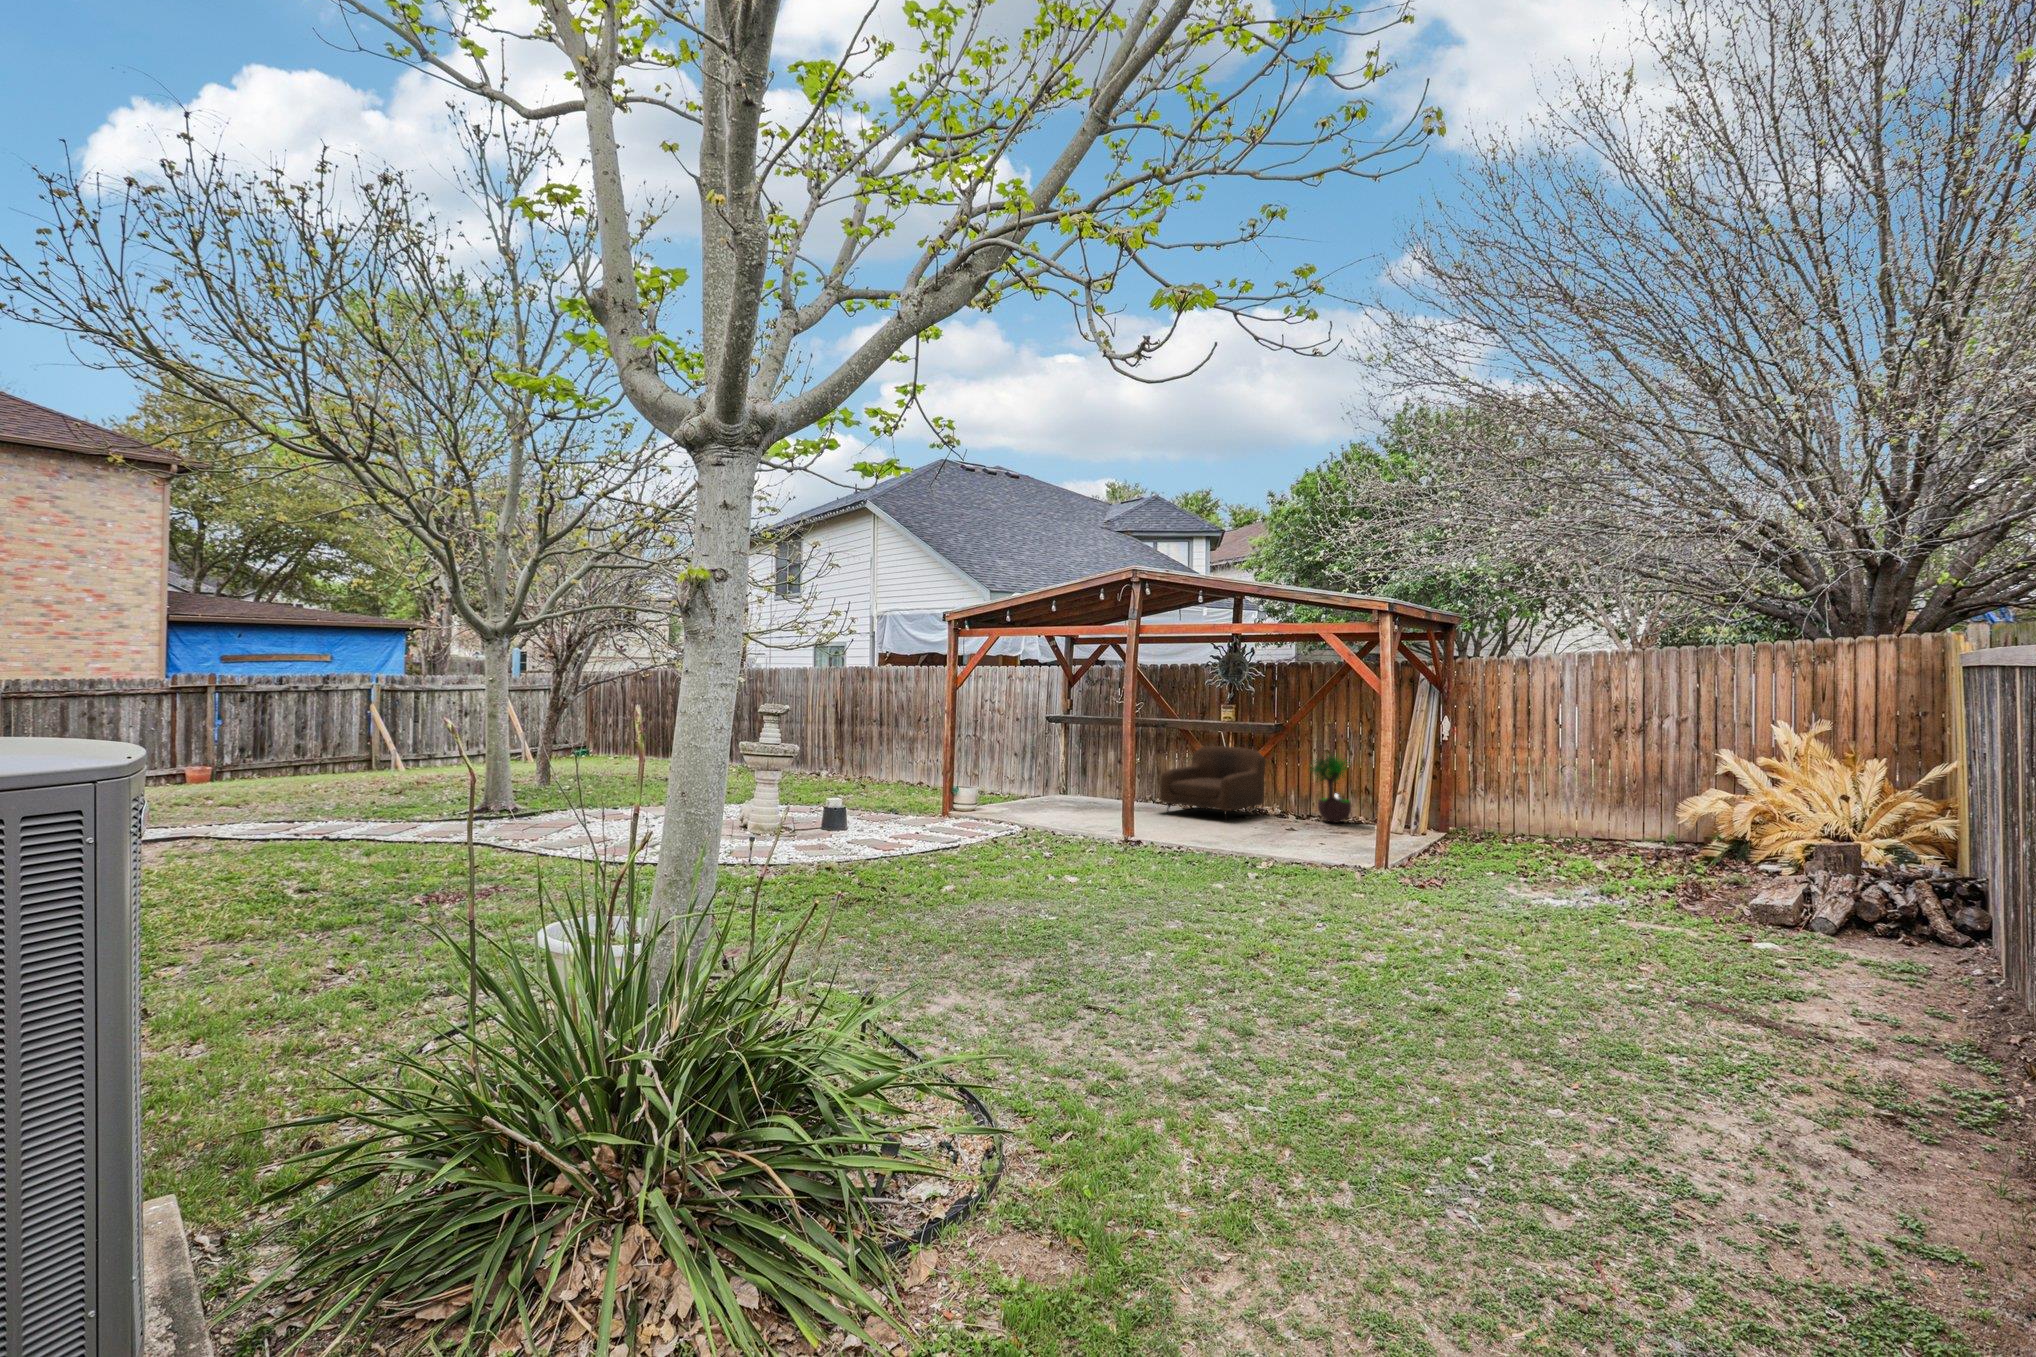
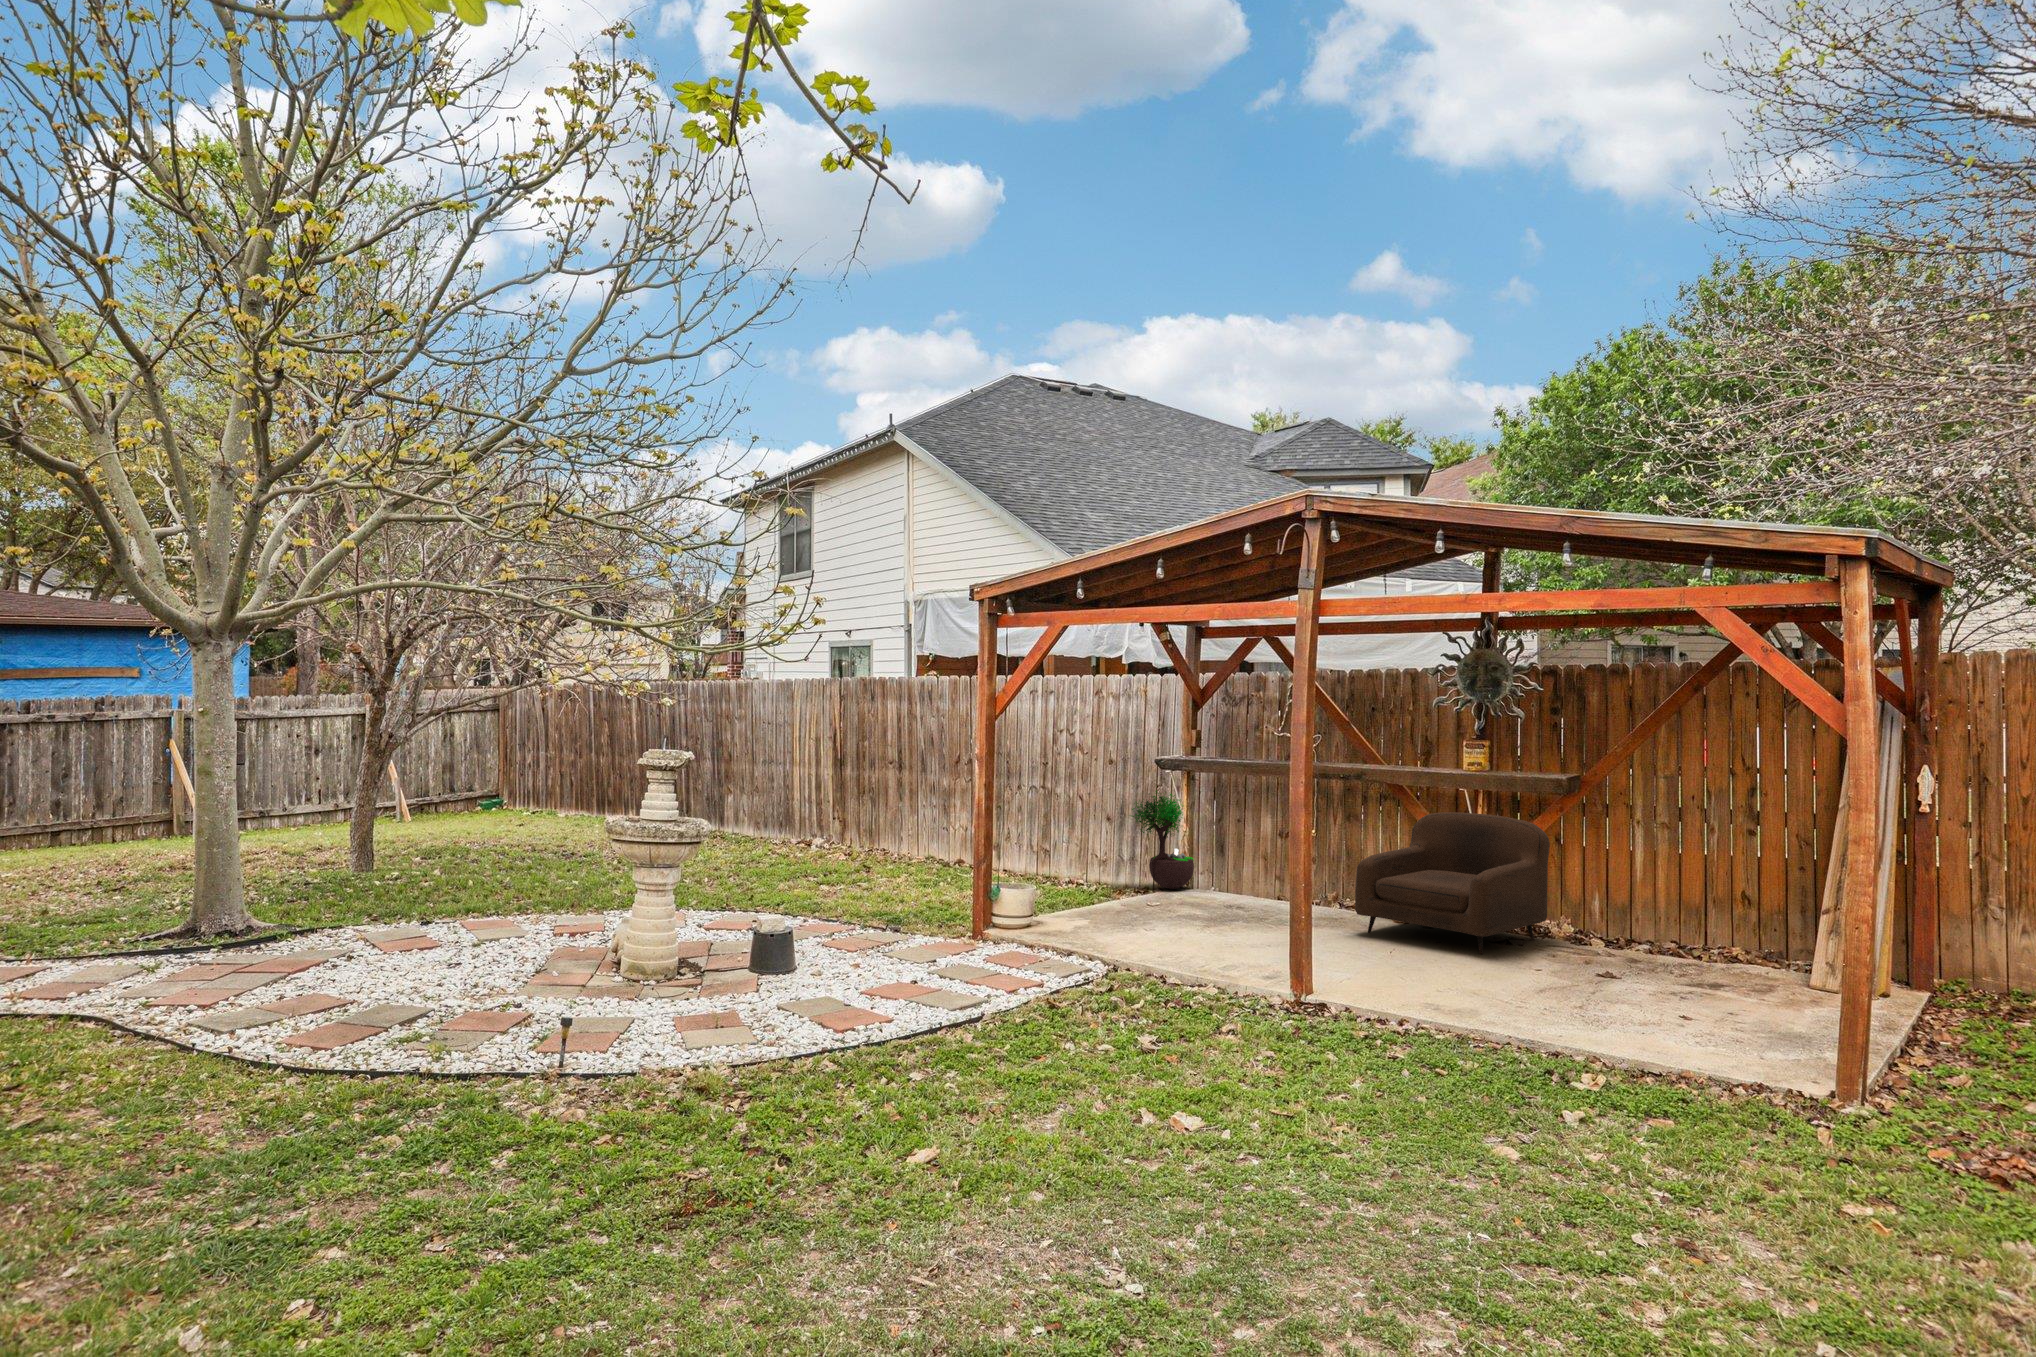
potted tree: present [1309,755,1352,823] -> present [1129,790,1194,889]

